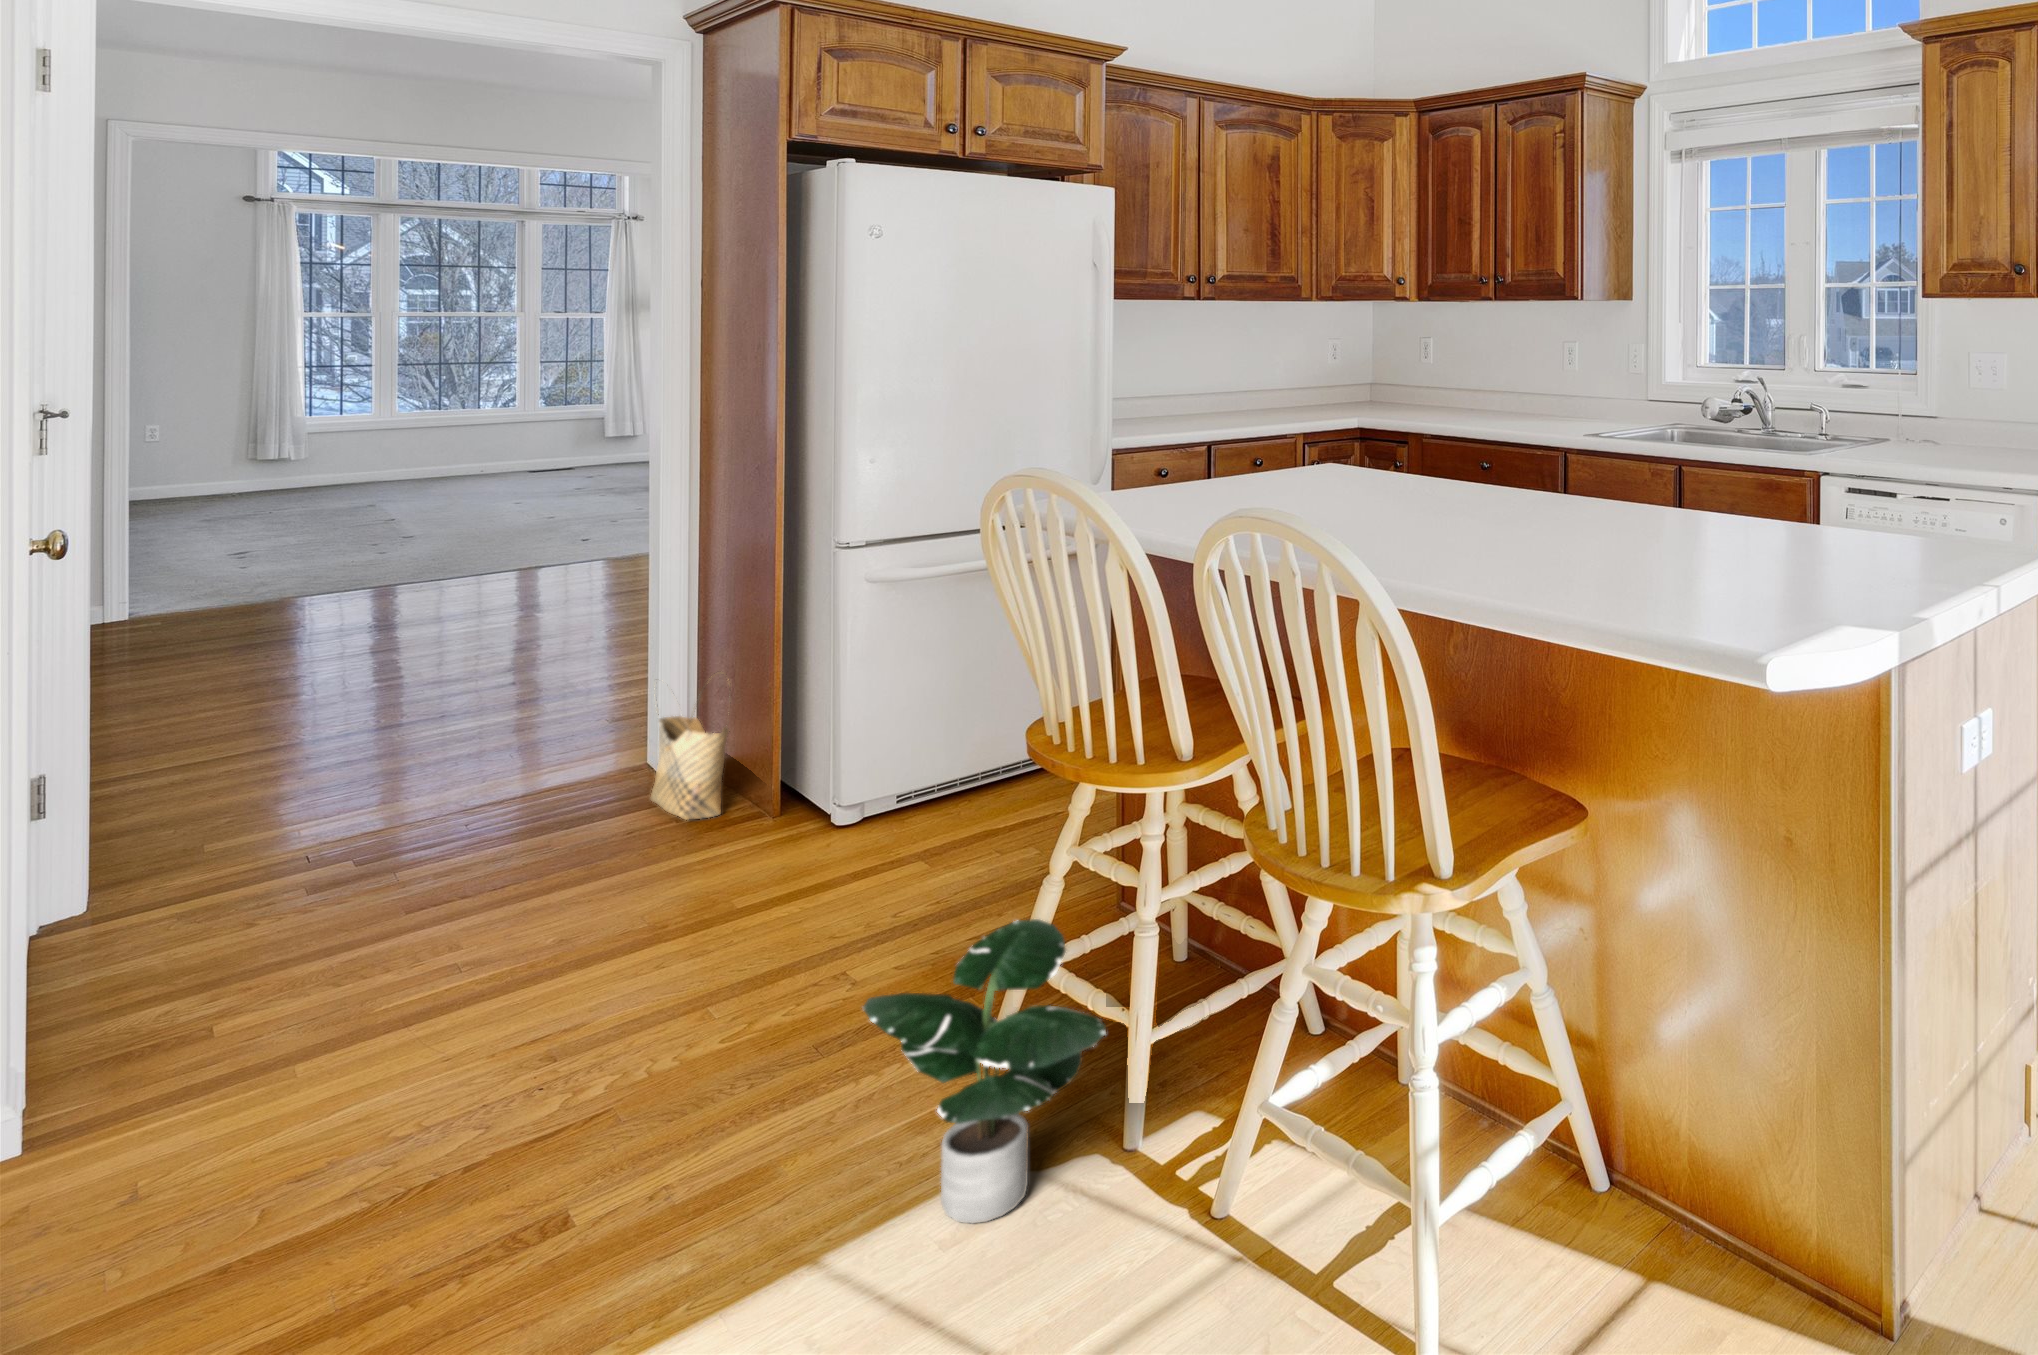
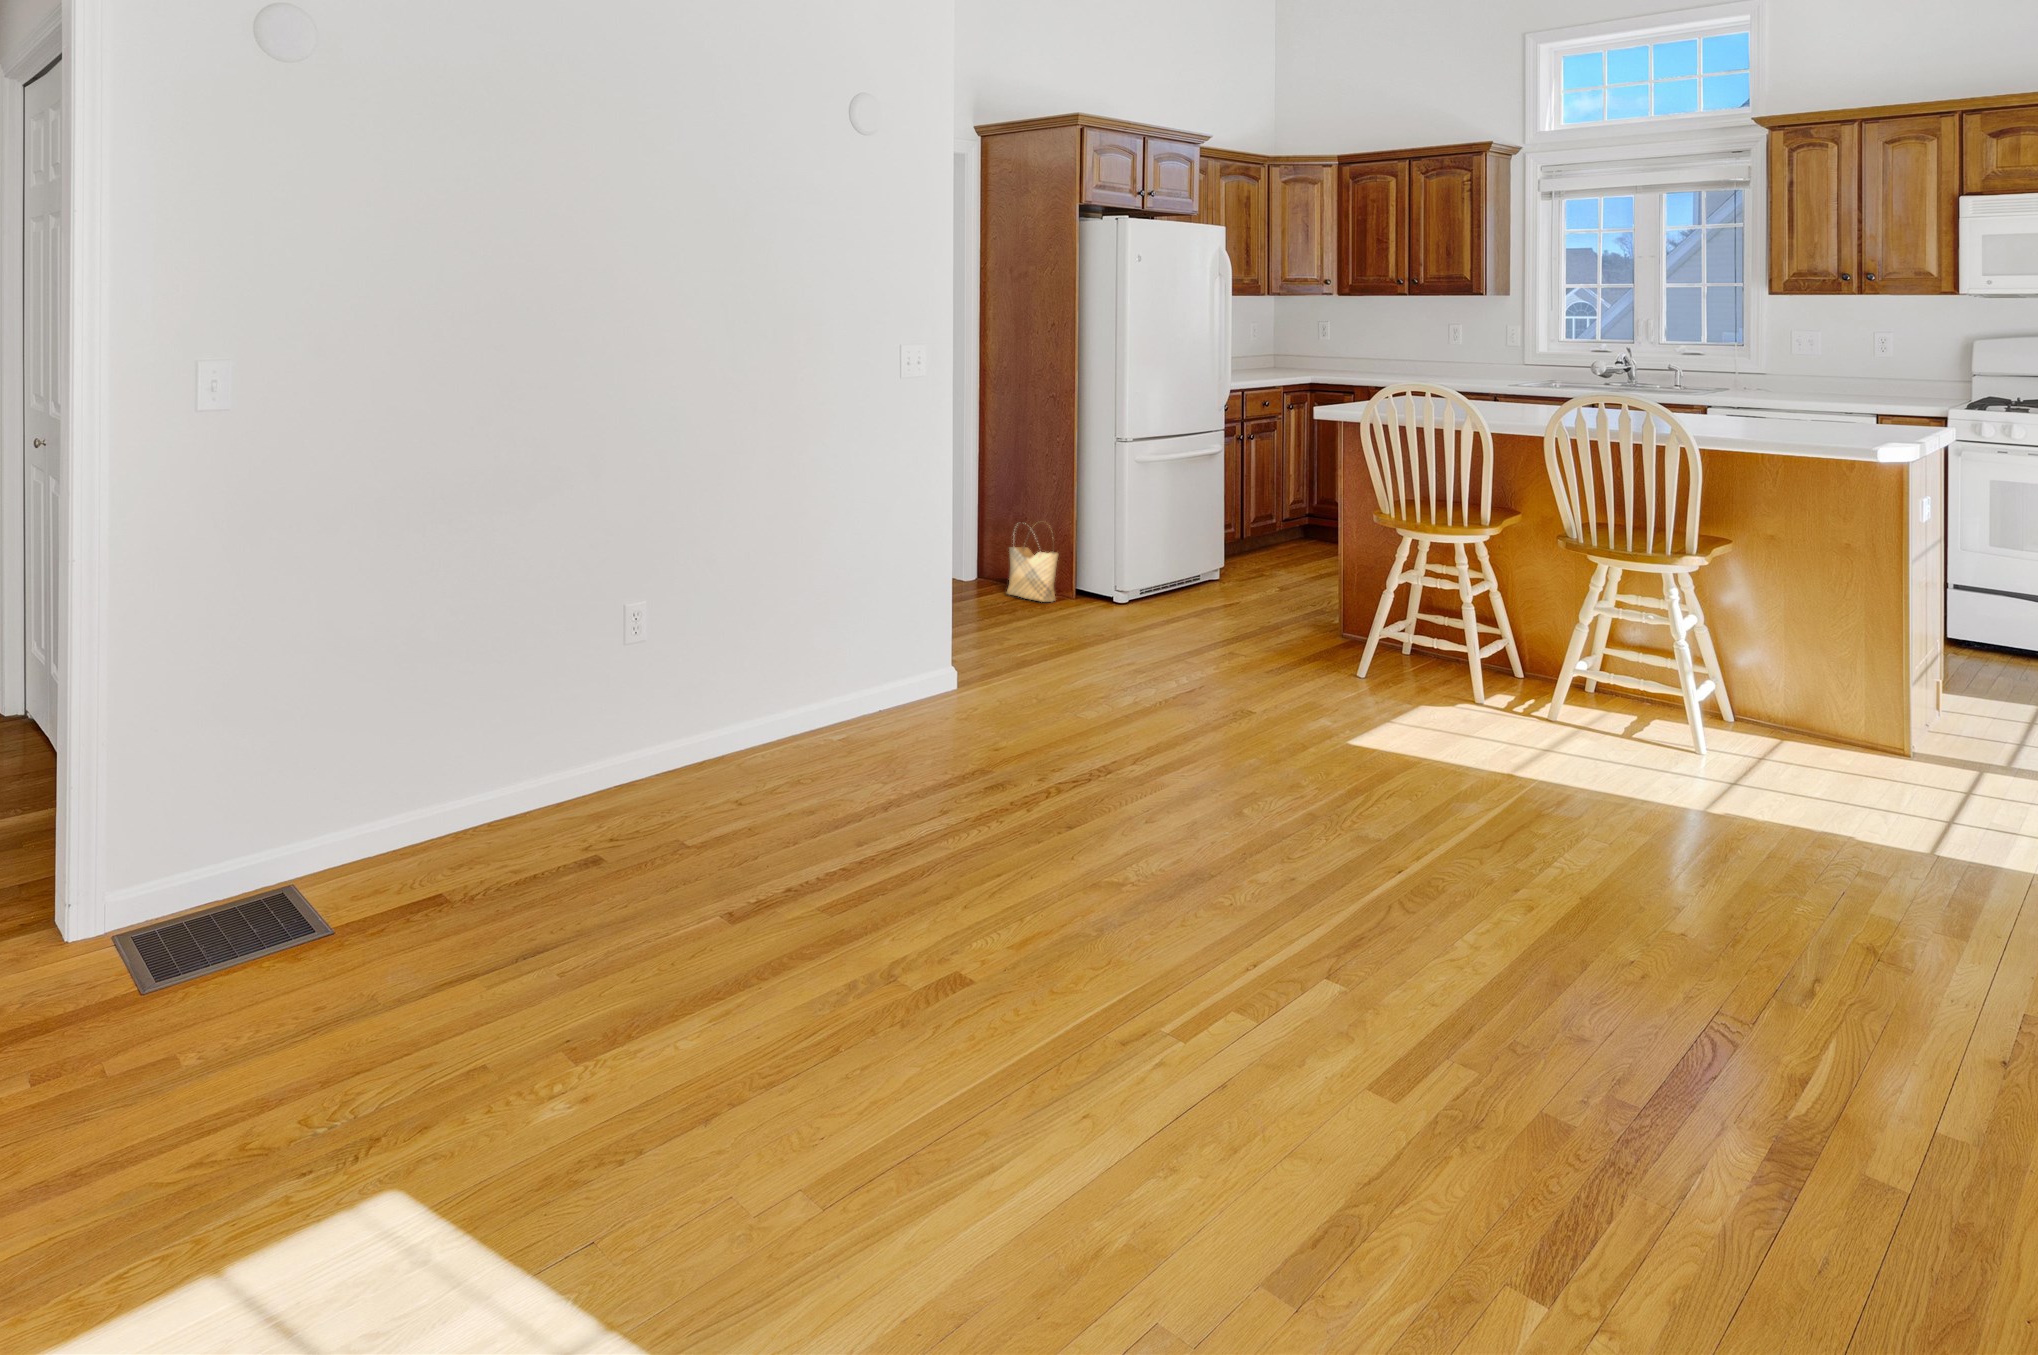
potted plant: present [863,919,1106,1223] -> none [1392,601,1506,722]

